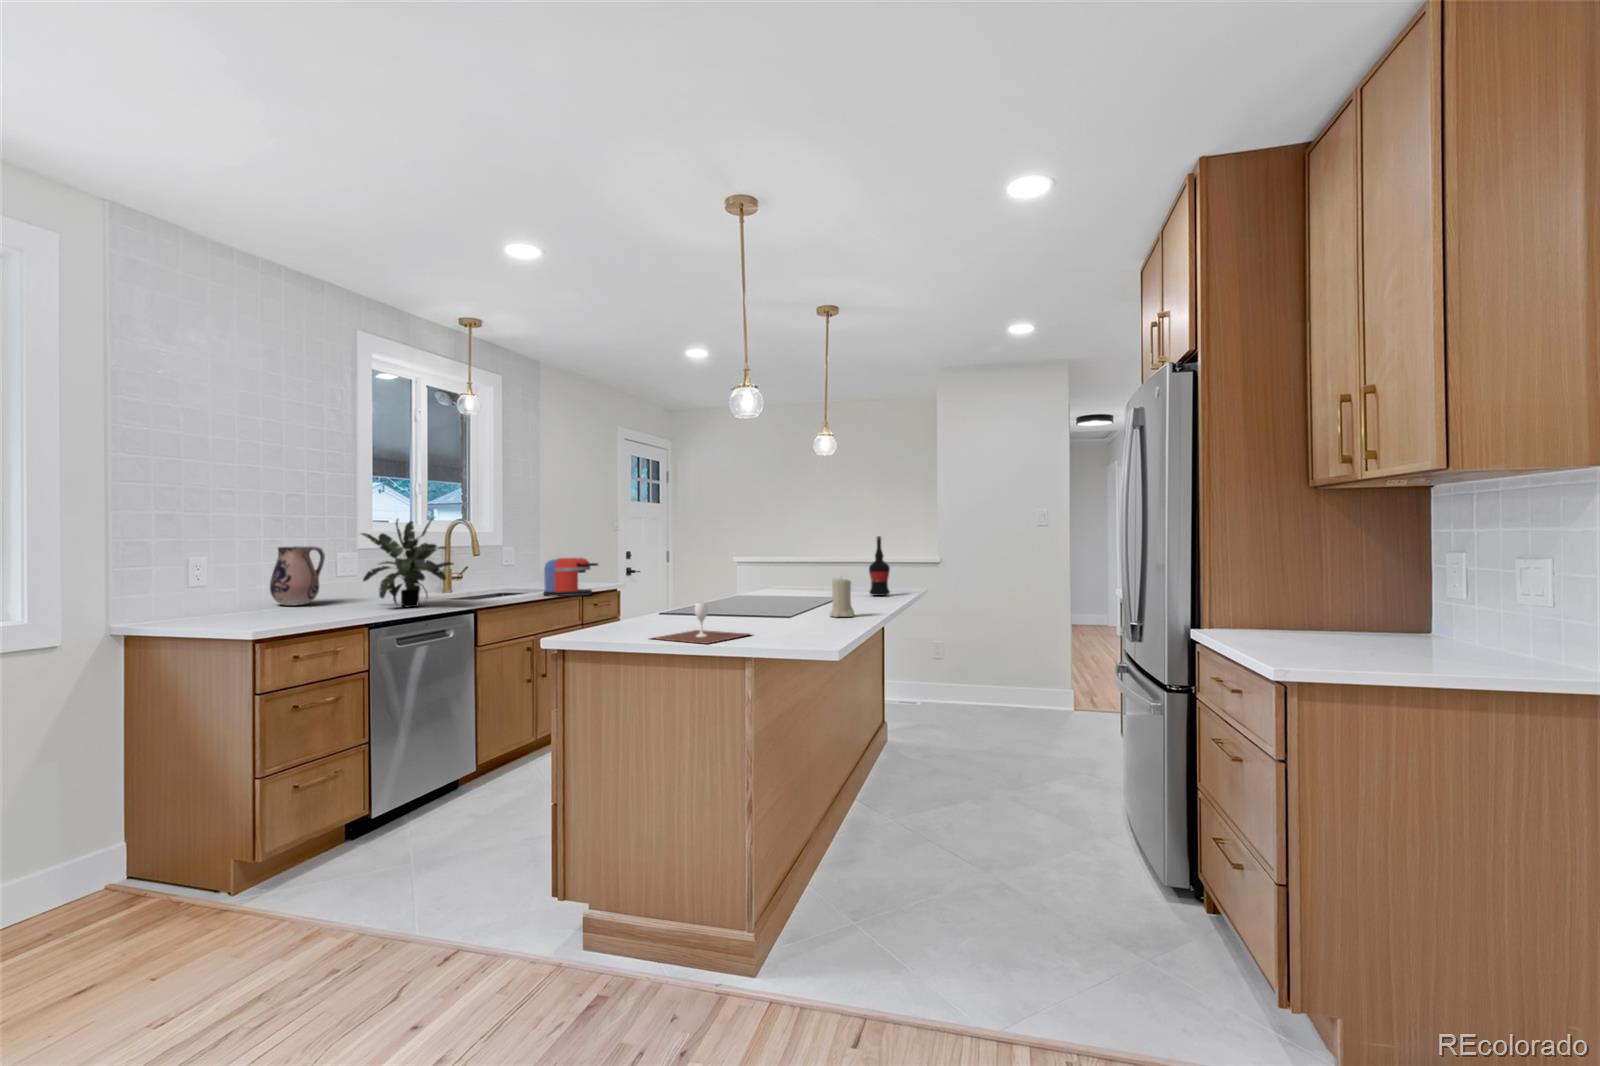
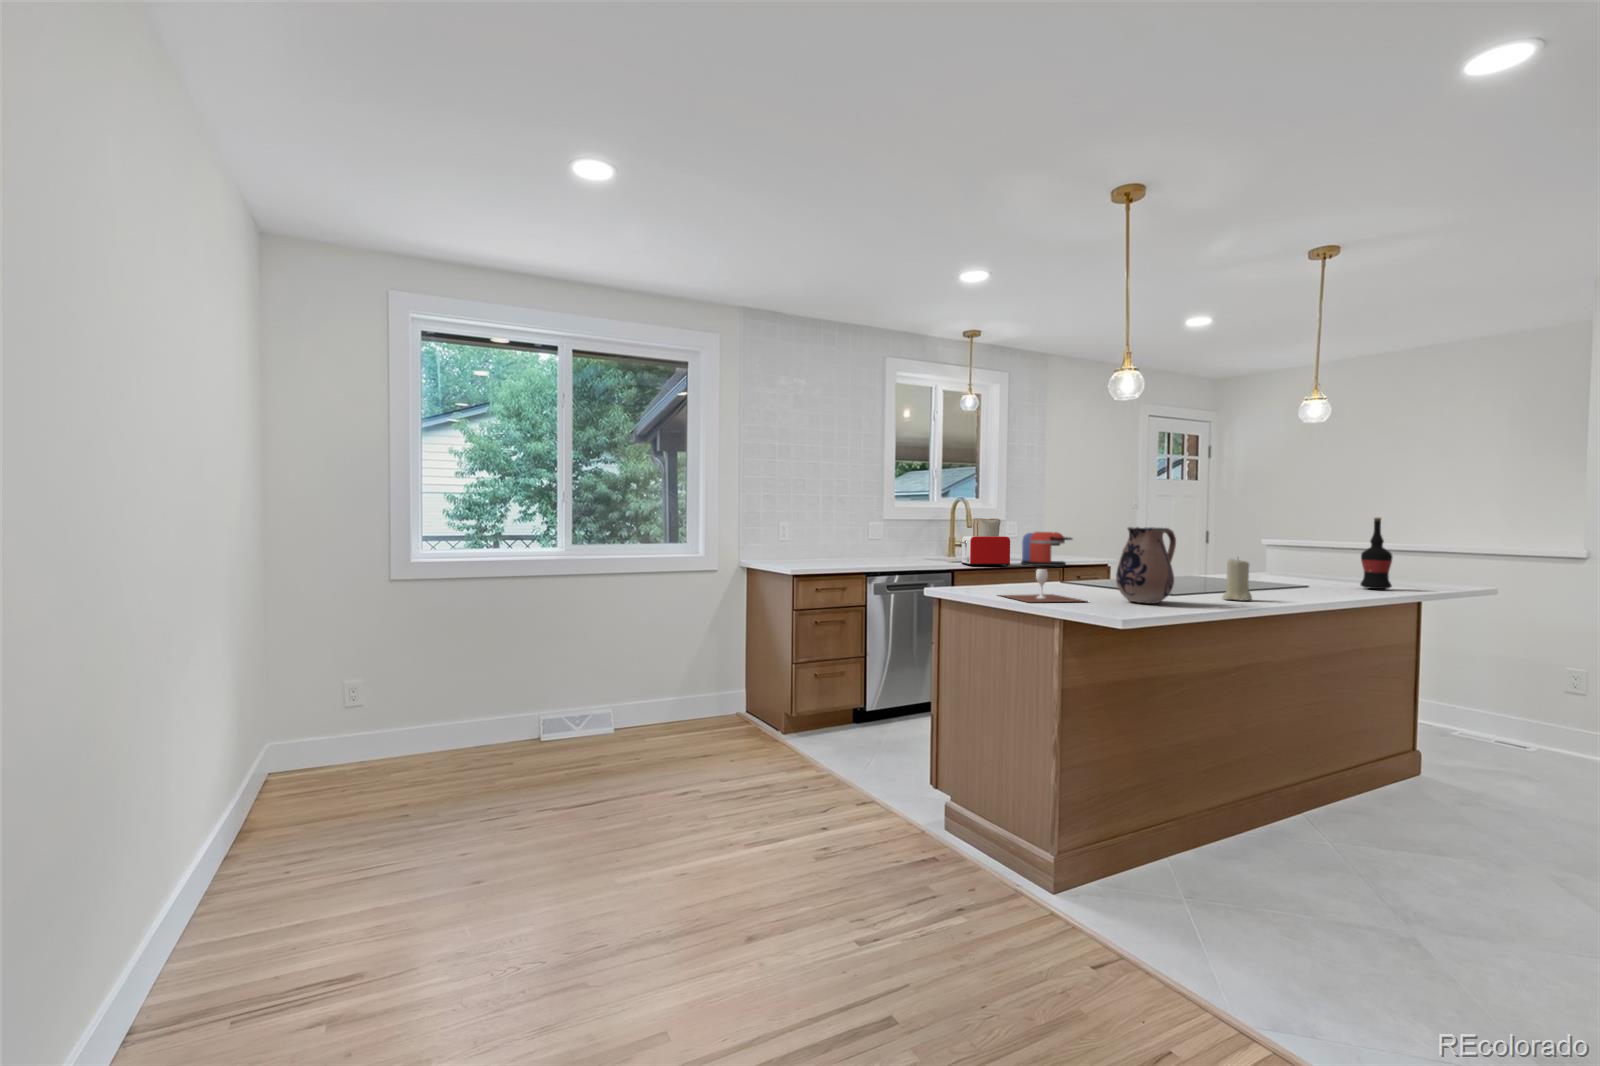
potted plant: present [362,517,453,607] -> none [874,495,935,564]
toaster: none [480,545,540,603] -> present [962,518,1010,566]
ceramic pitcher: present [270,546,325,606] -> present [1116,527,1176,603]

